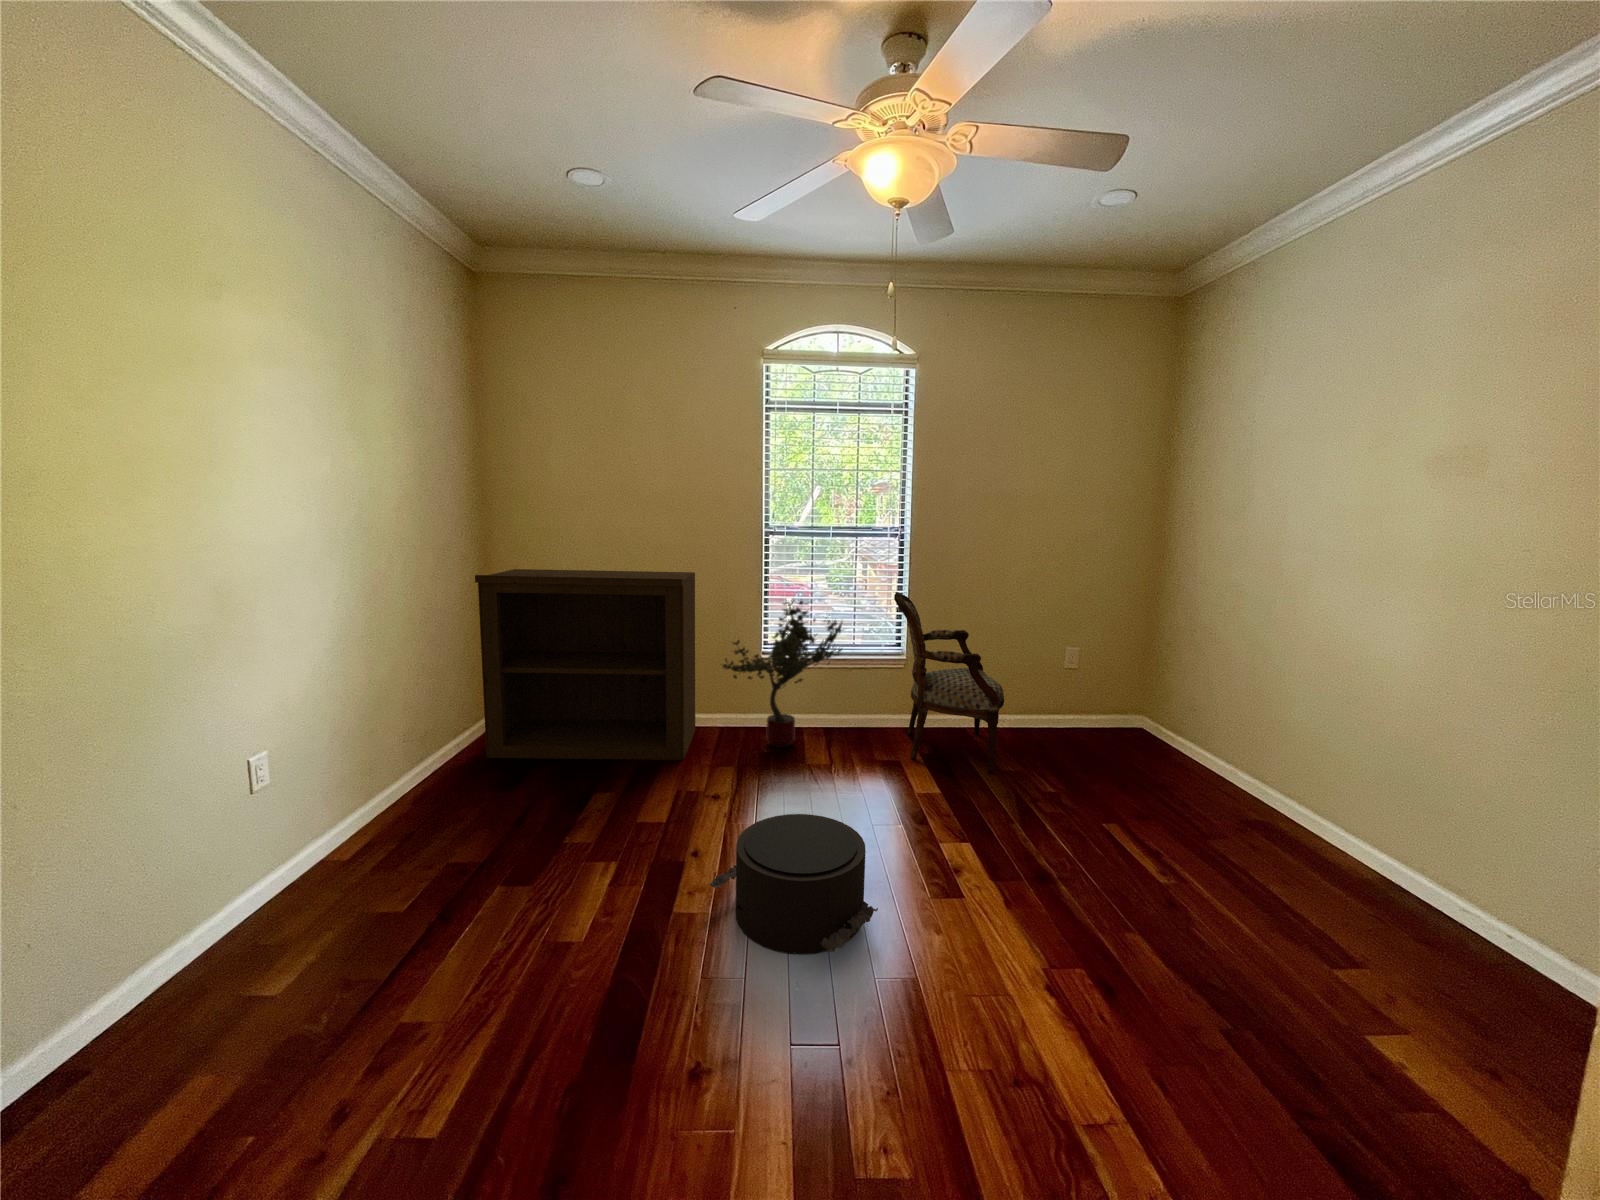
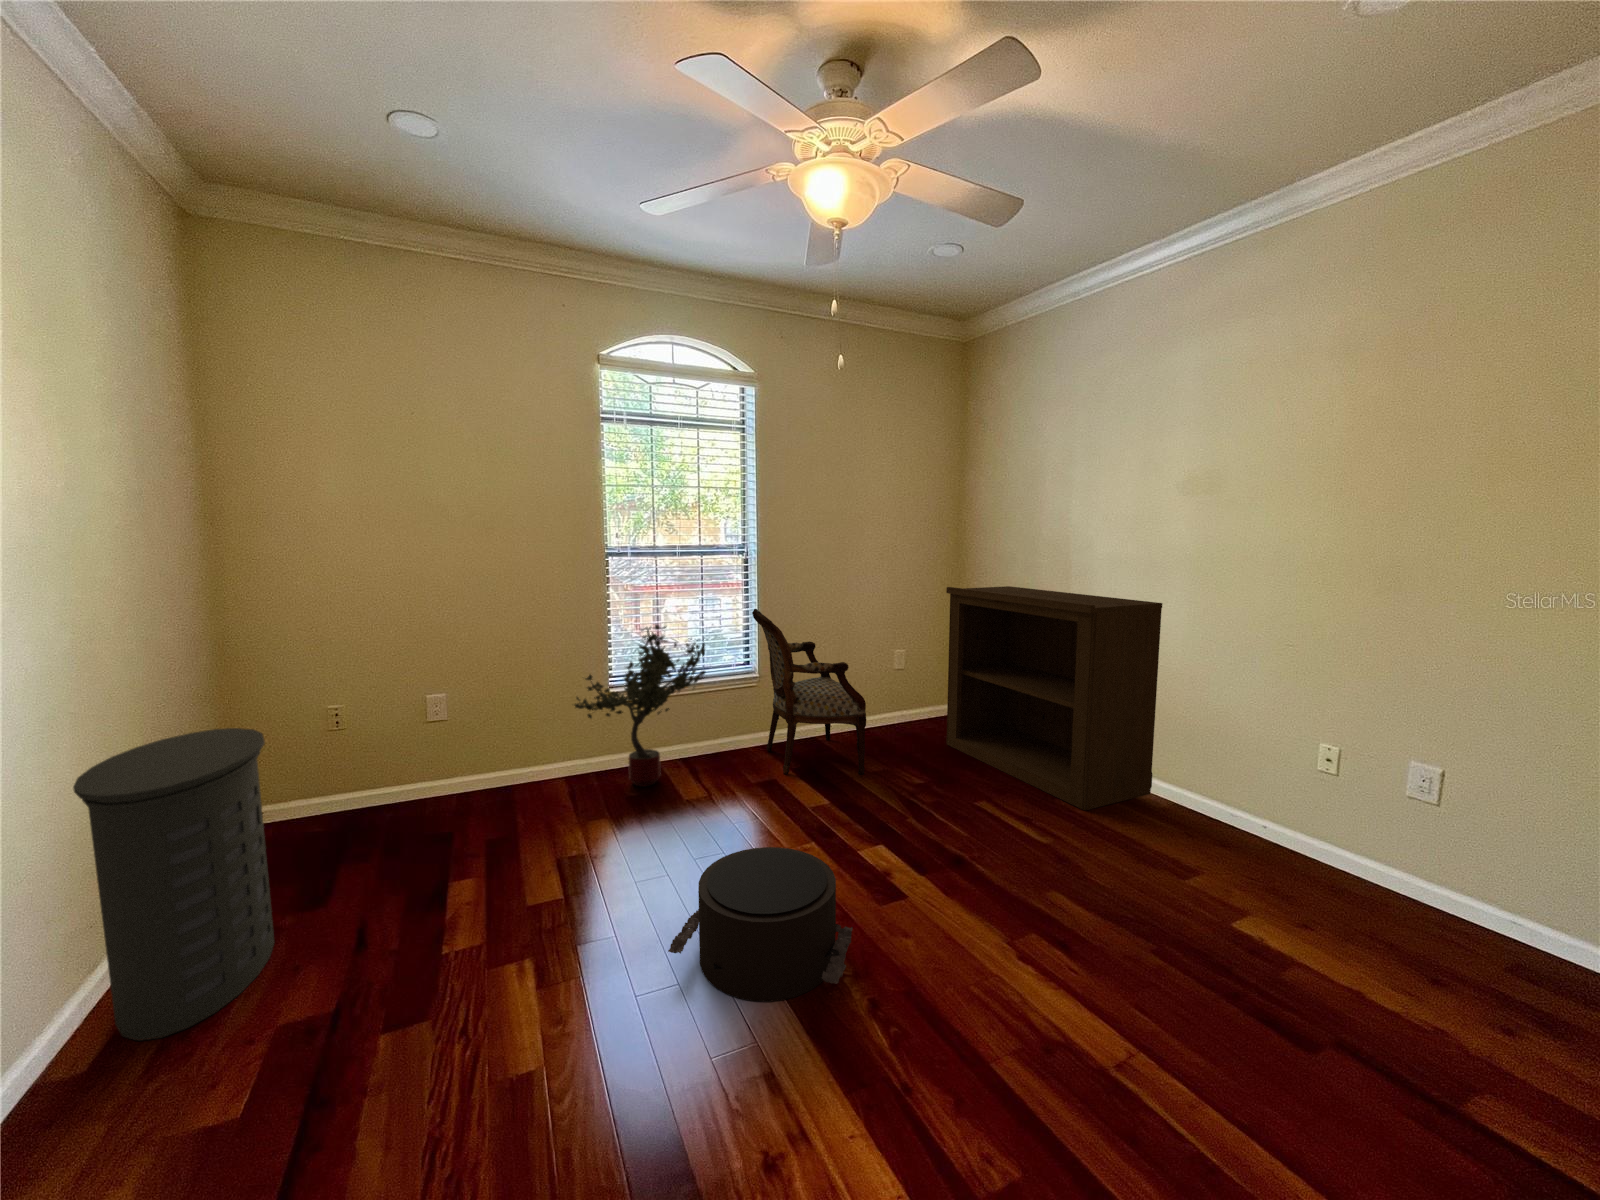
bookshelf: present [475,569,695,760] -> present [946,586,1162,810]
laundry hamper: none [352,649,475,852] -> present [73,728,274,1041]

